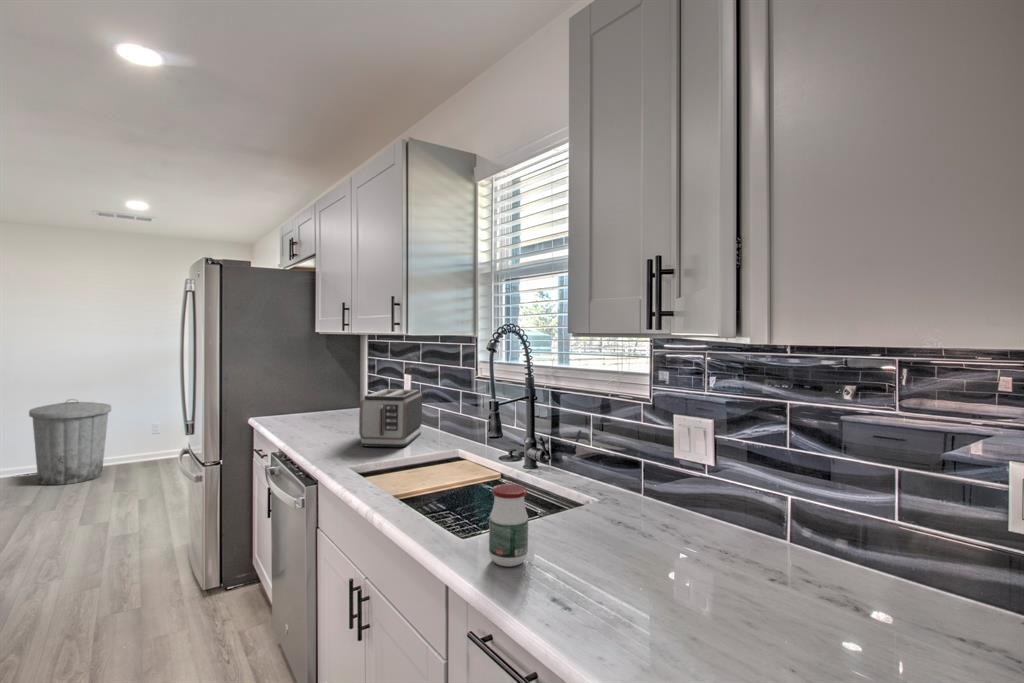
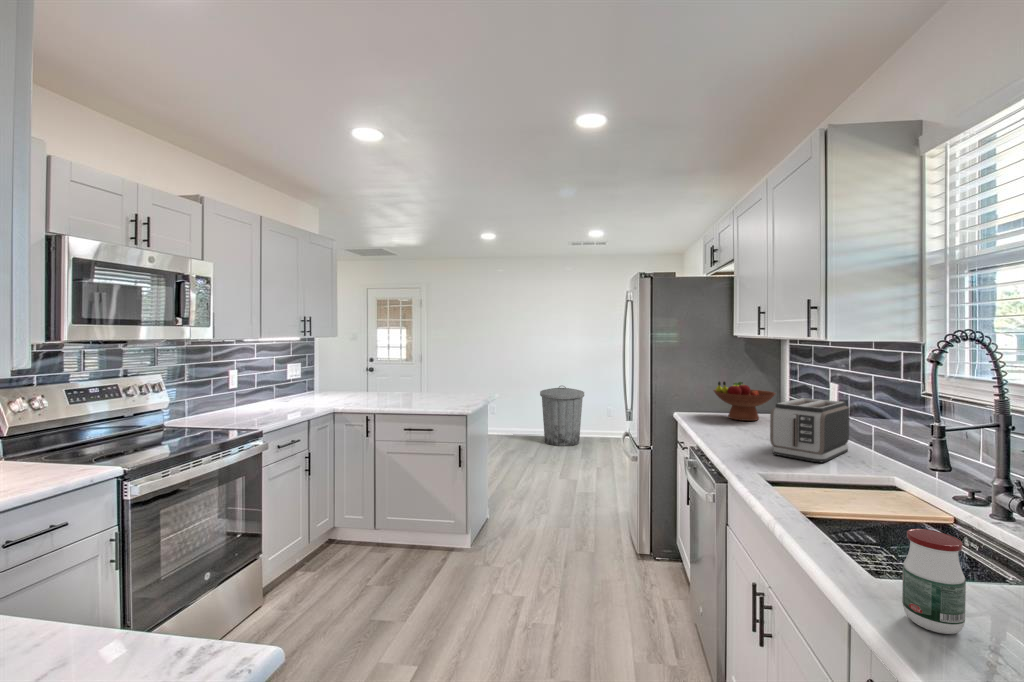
fruit bowl: none [296,378,358,418] -> present [713,382,776,421]

